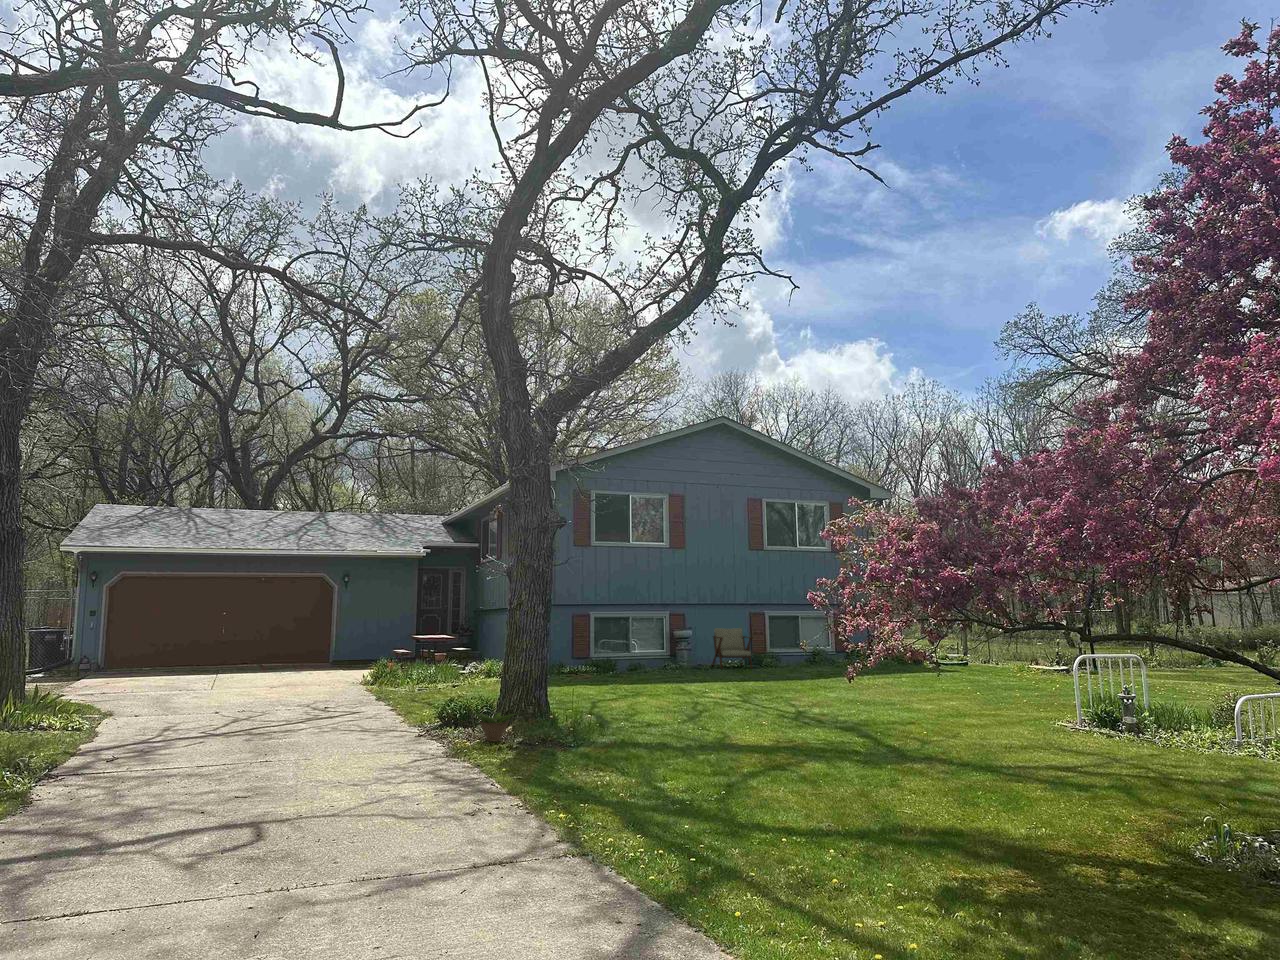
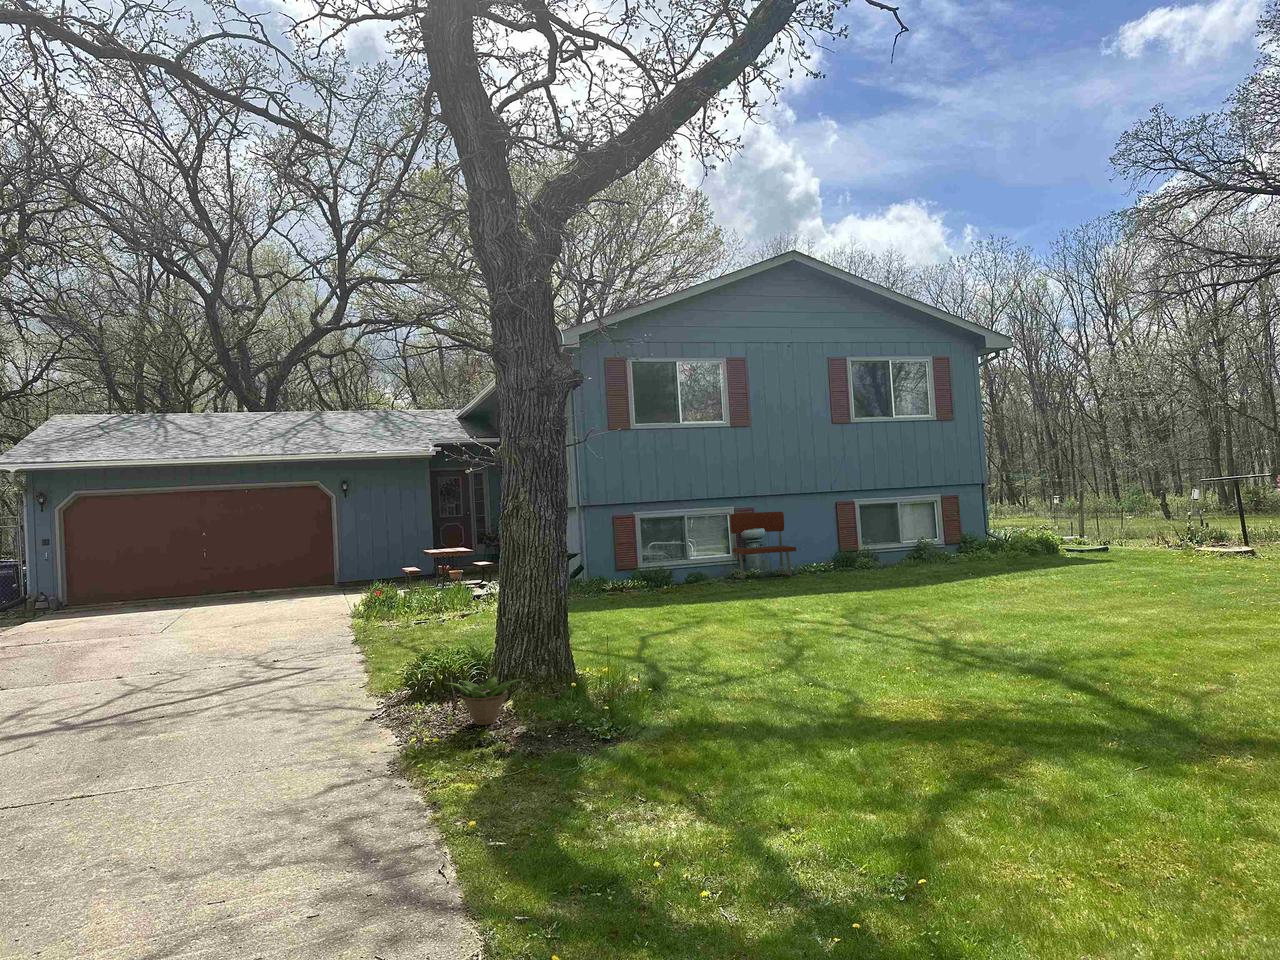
bench: none [663,617,715,670] -> present [730,512,796,579]
lounge chair: present [712,628,752,669] -> none [792,523,844,574]

